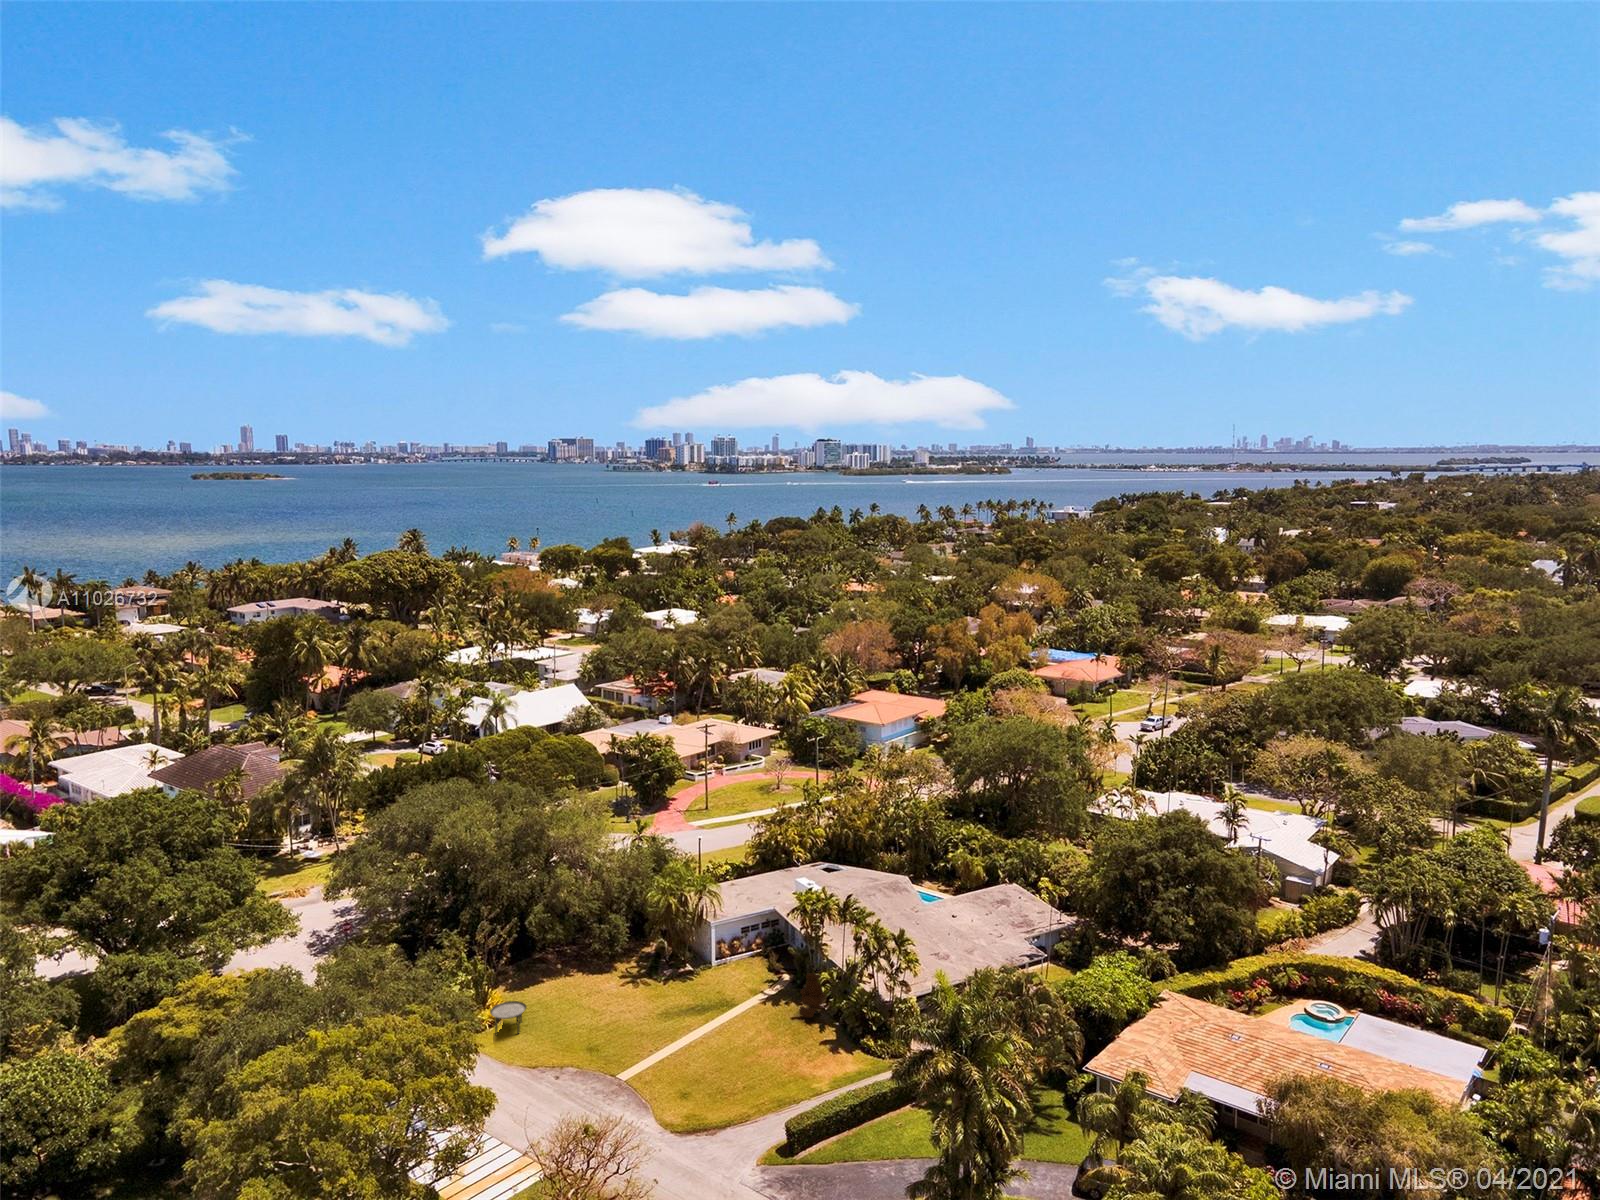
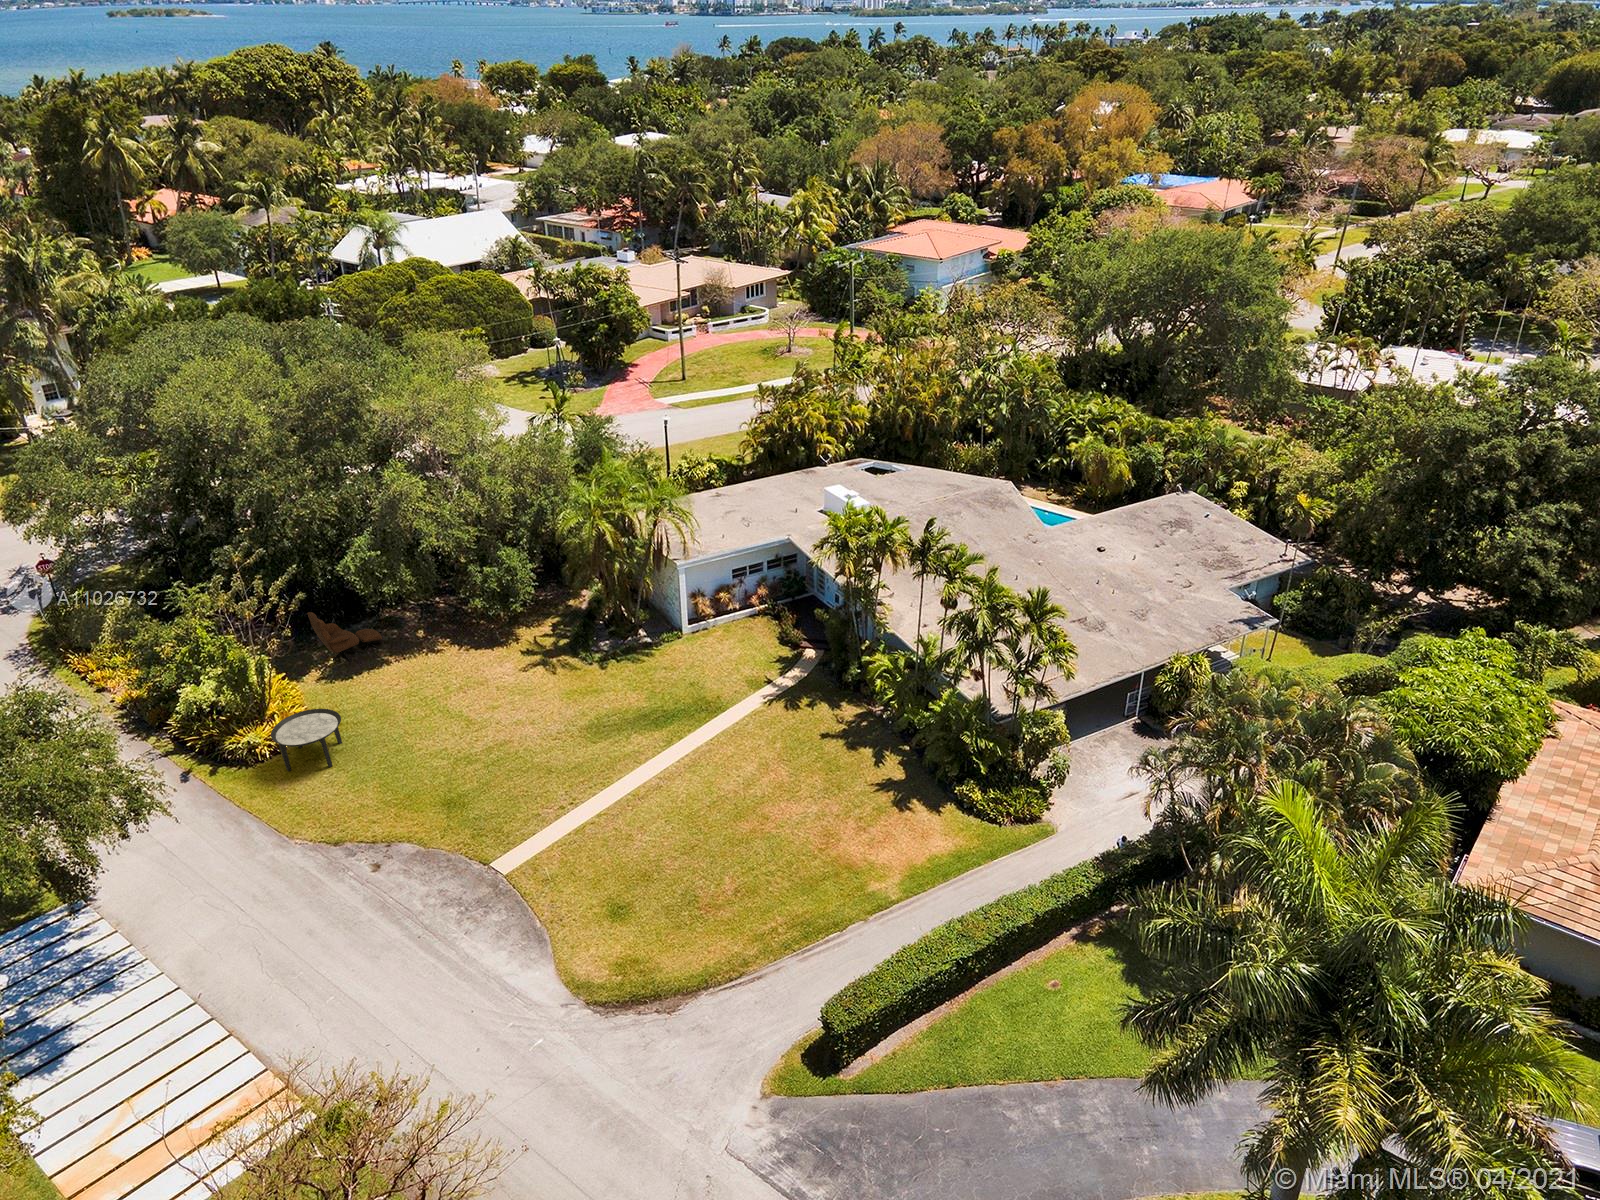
lounge chair: present [799,973,825,1018] -> present [307,612,382,662]

